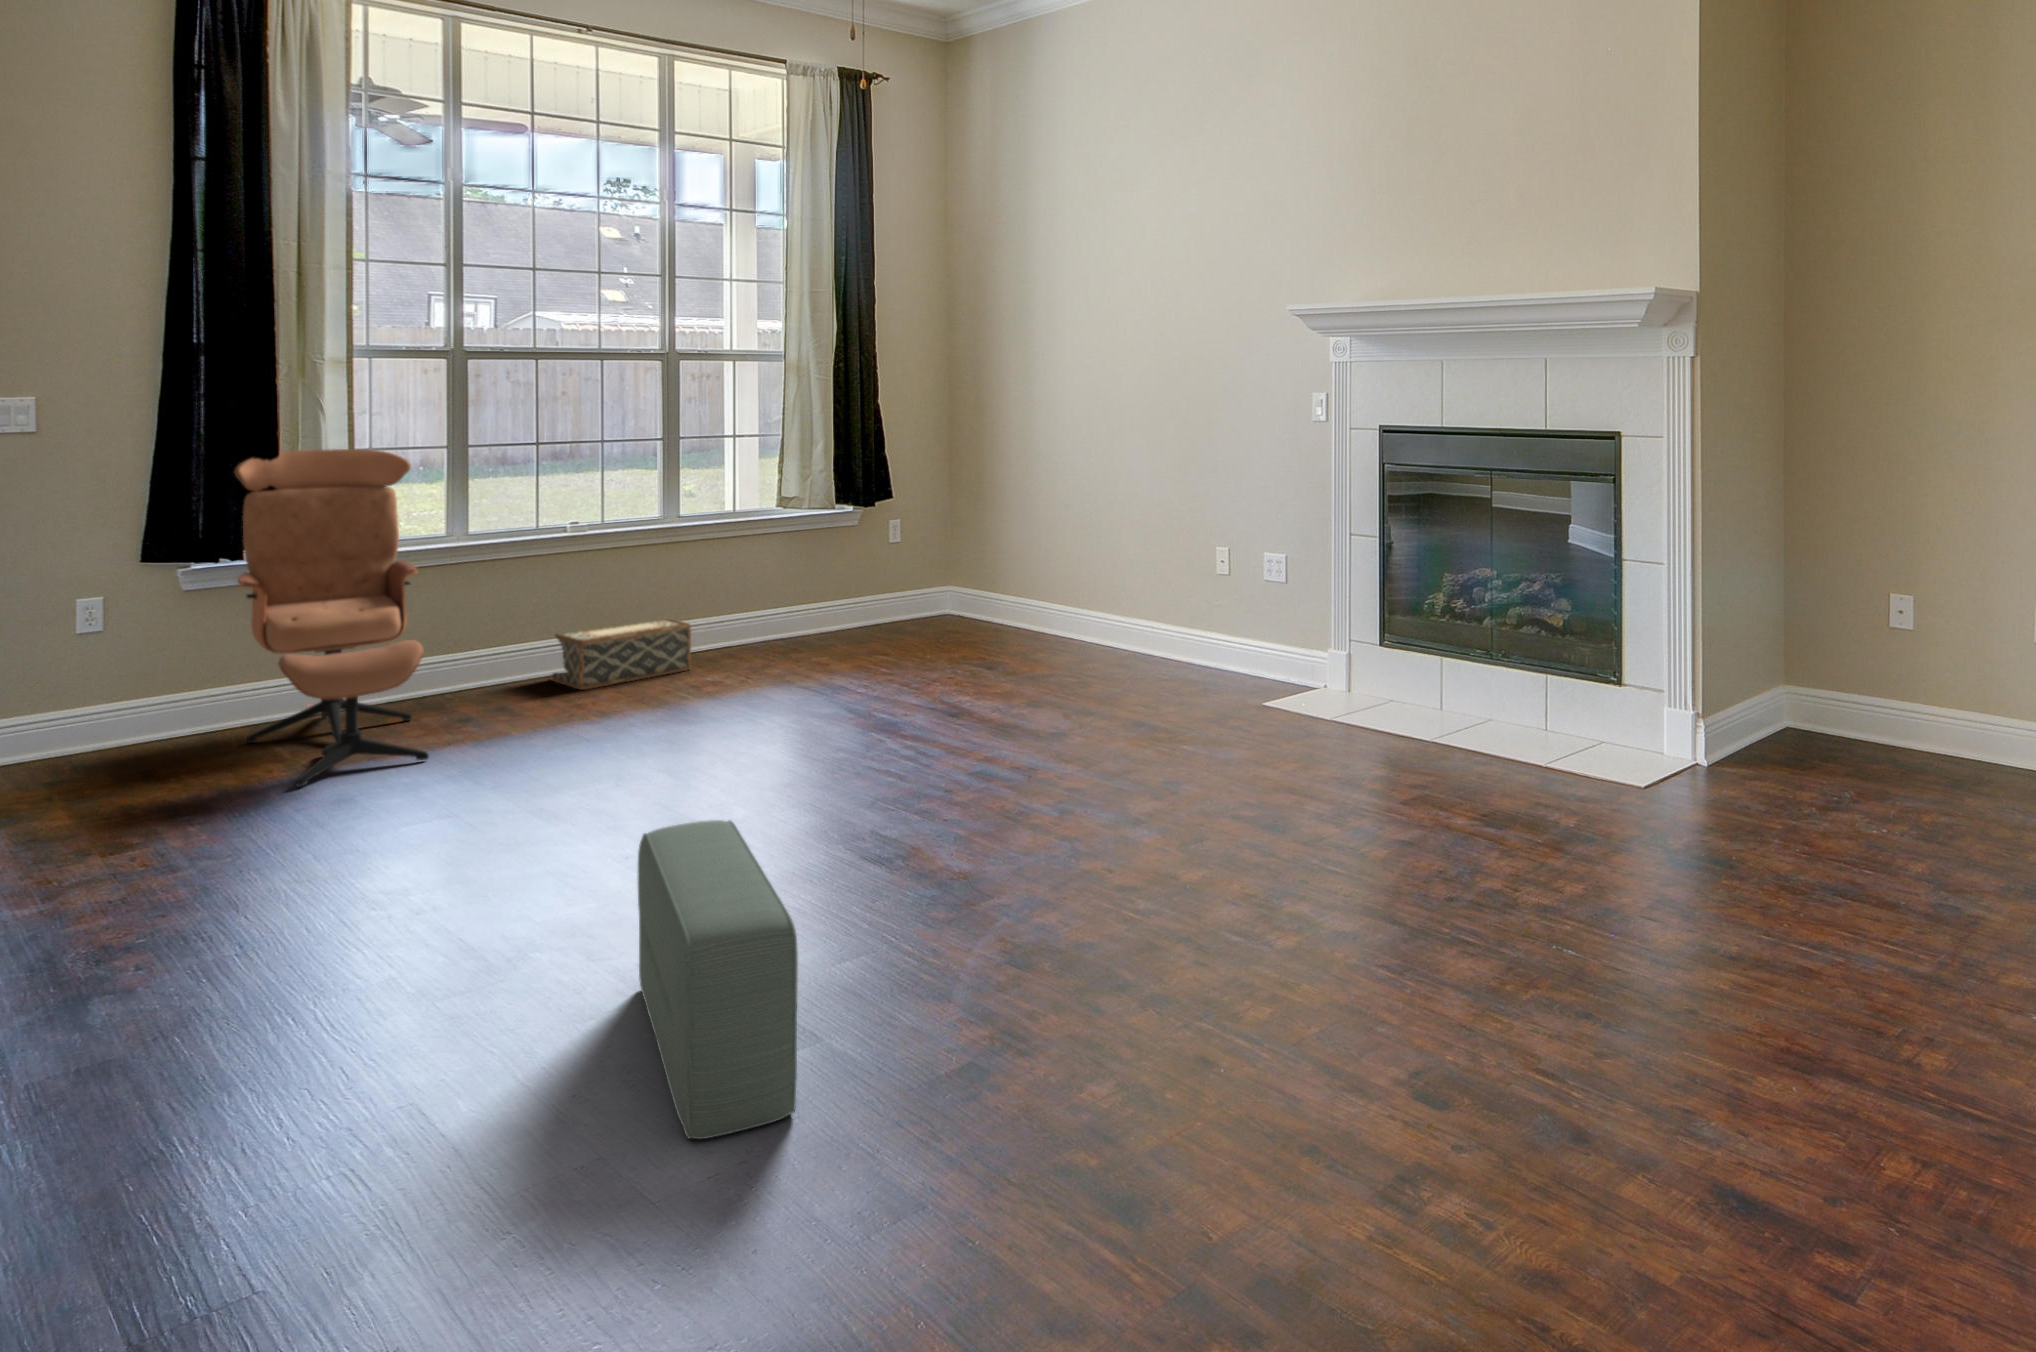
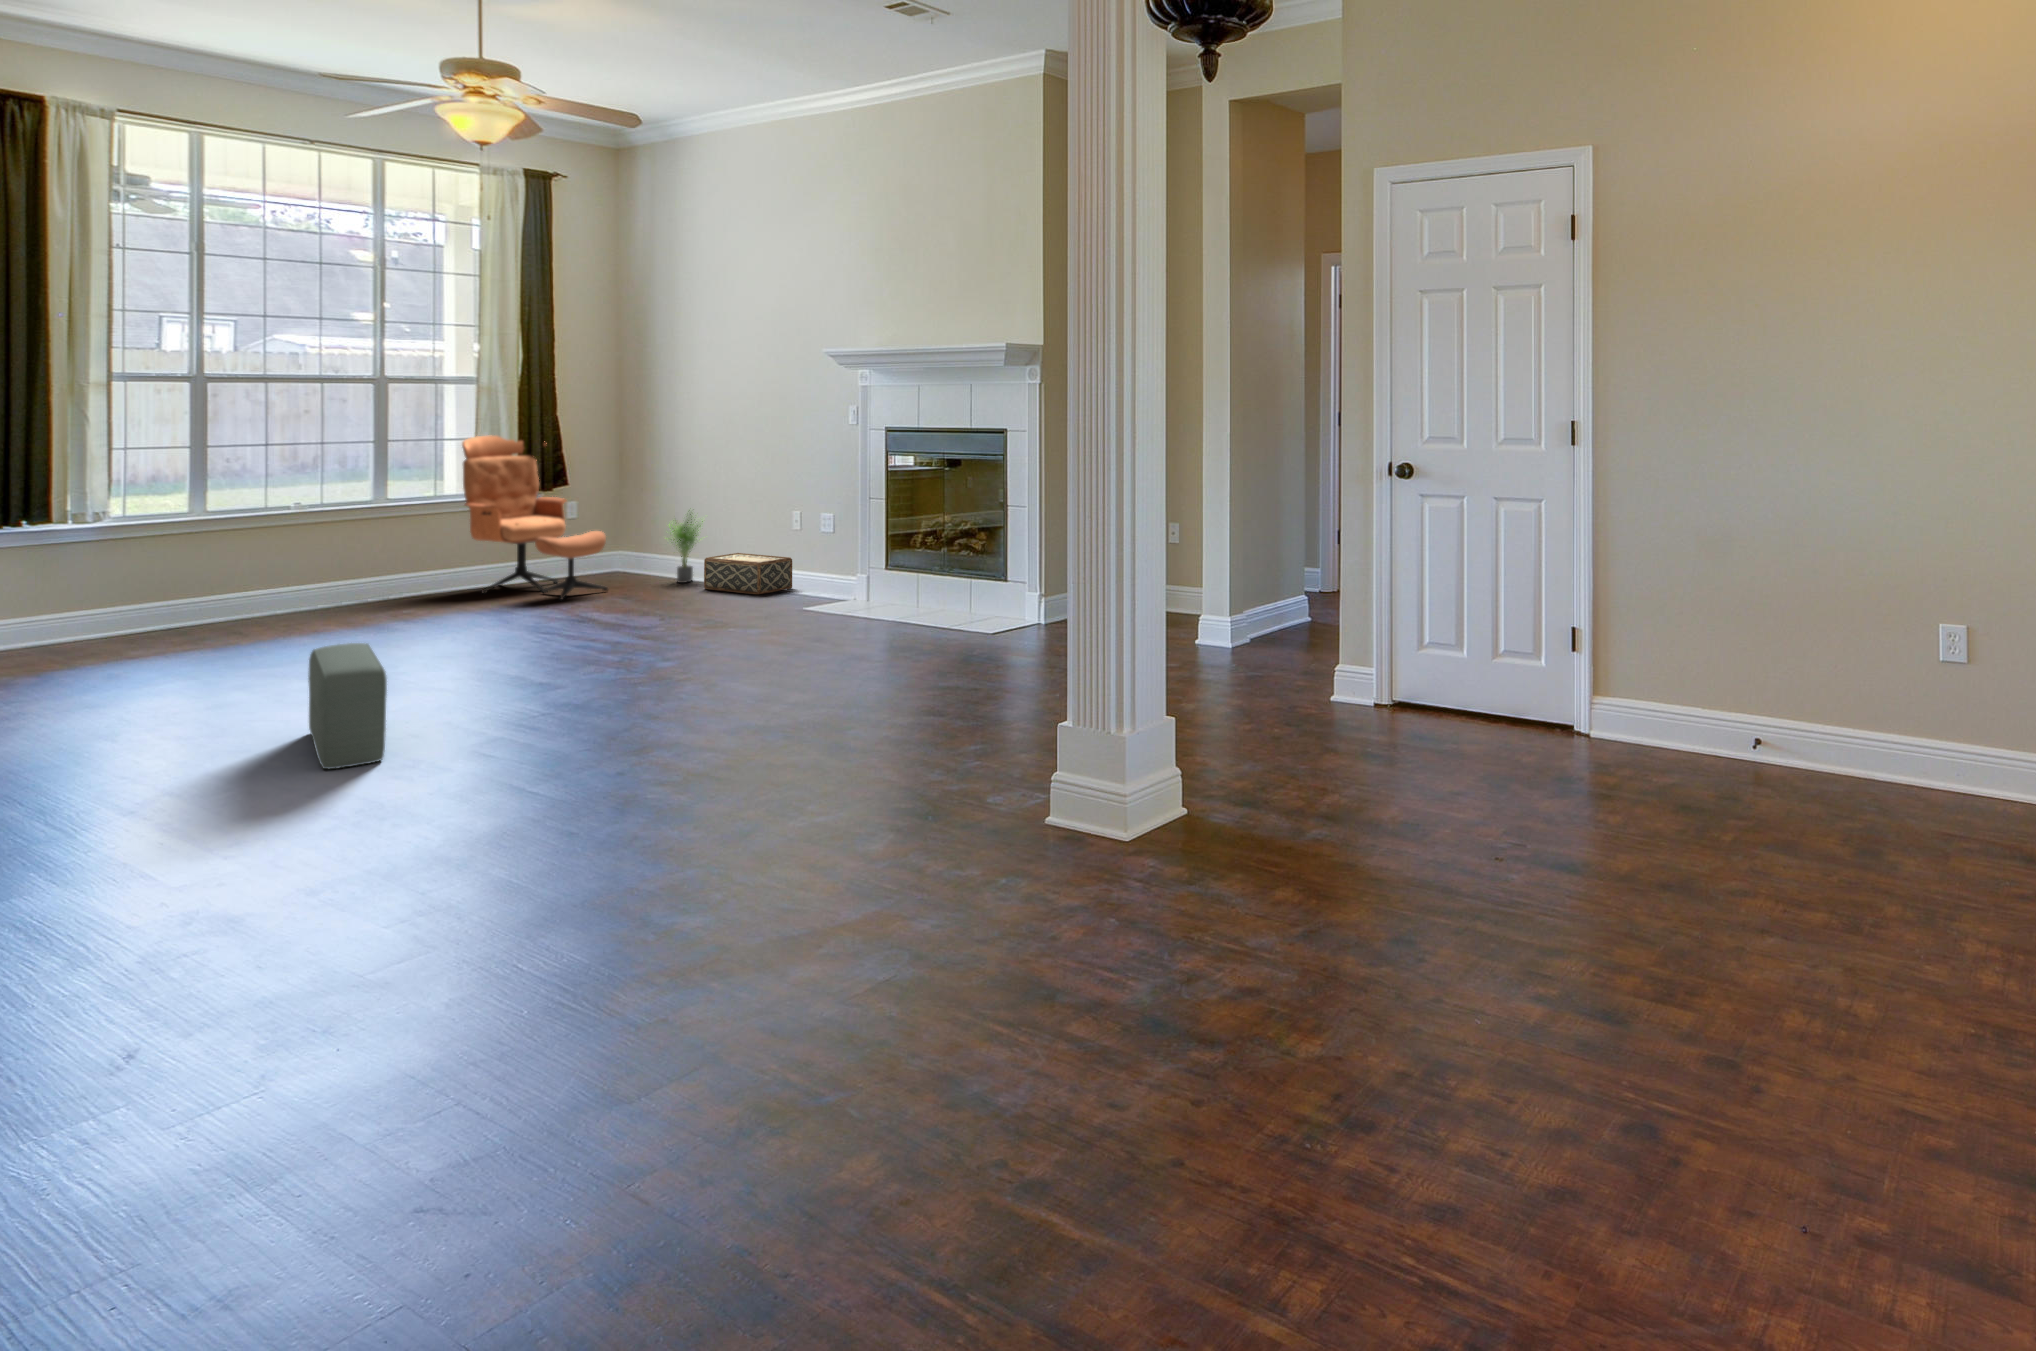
lounge chair: present [235,449,429,787] -> present [462,436,608,600]
potted plant: none [1022,534,1086,639] -> present [669,510,703,582]
woven basket: present [551,619,691,690] -> present [704,553,792,594]

